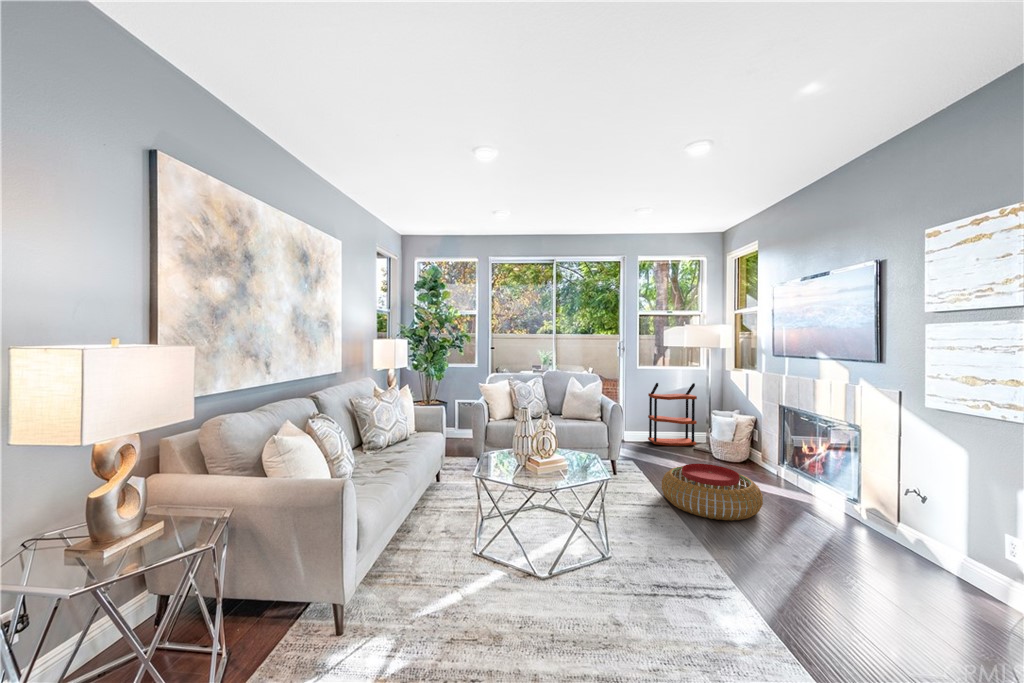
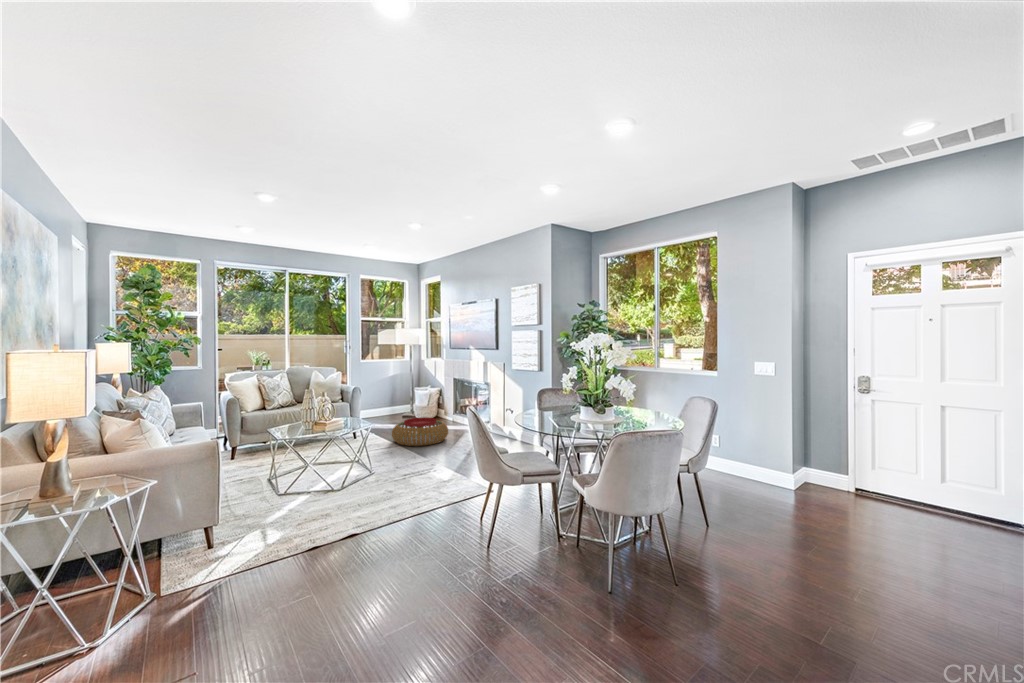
shelving unit: present [648,383,697,446] -> none [369,370,404,418]

